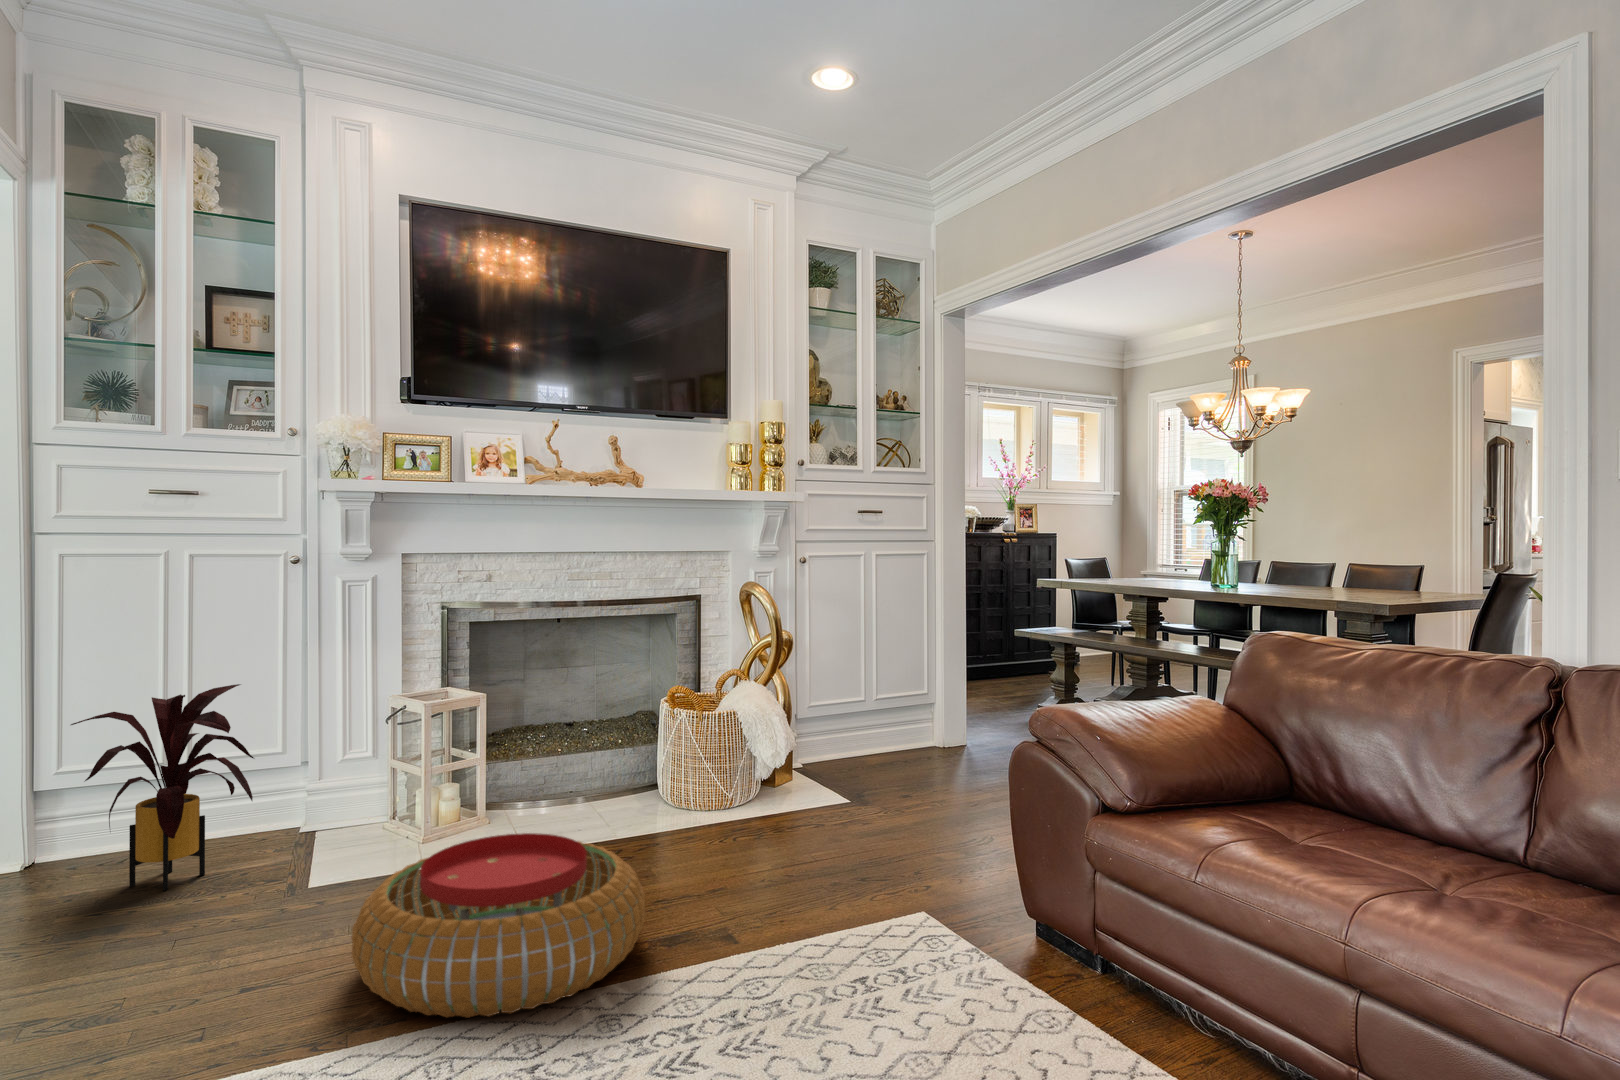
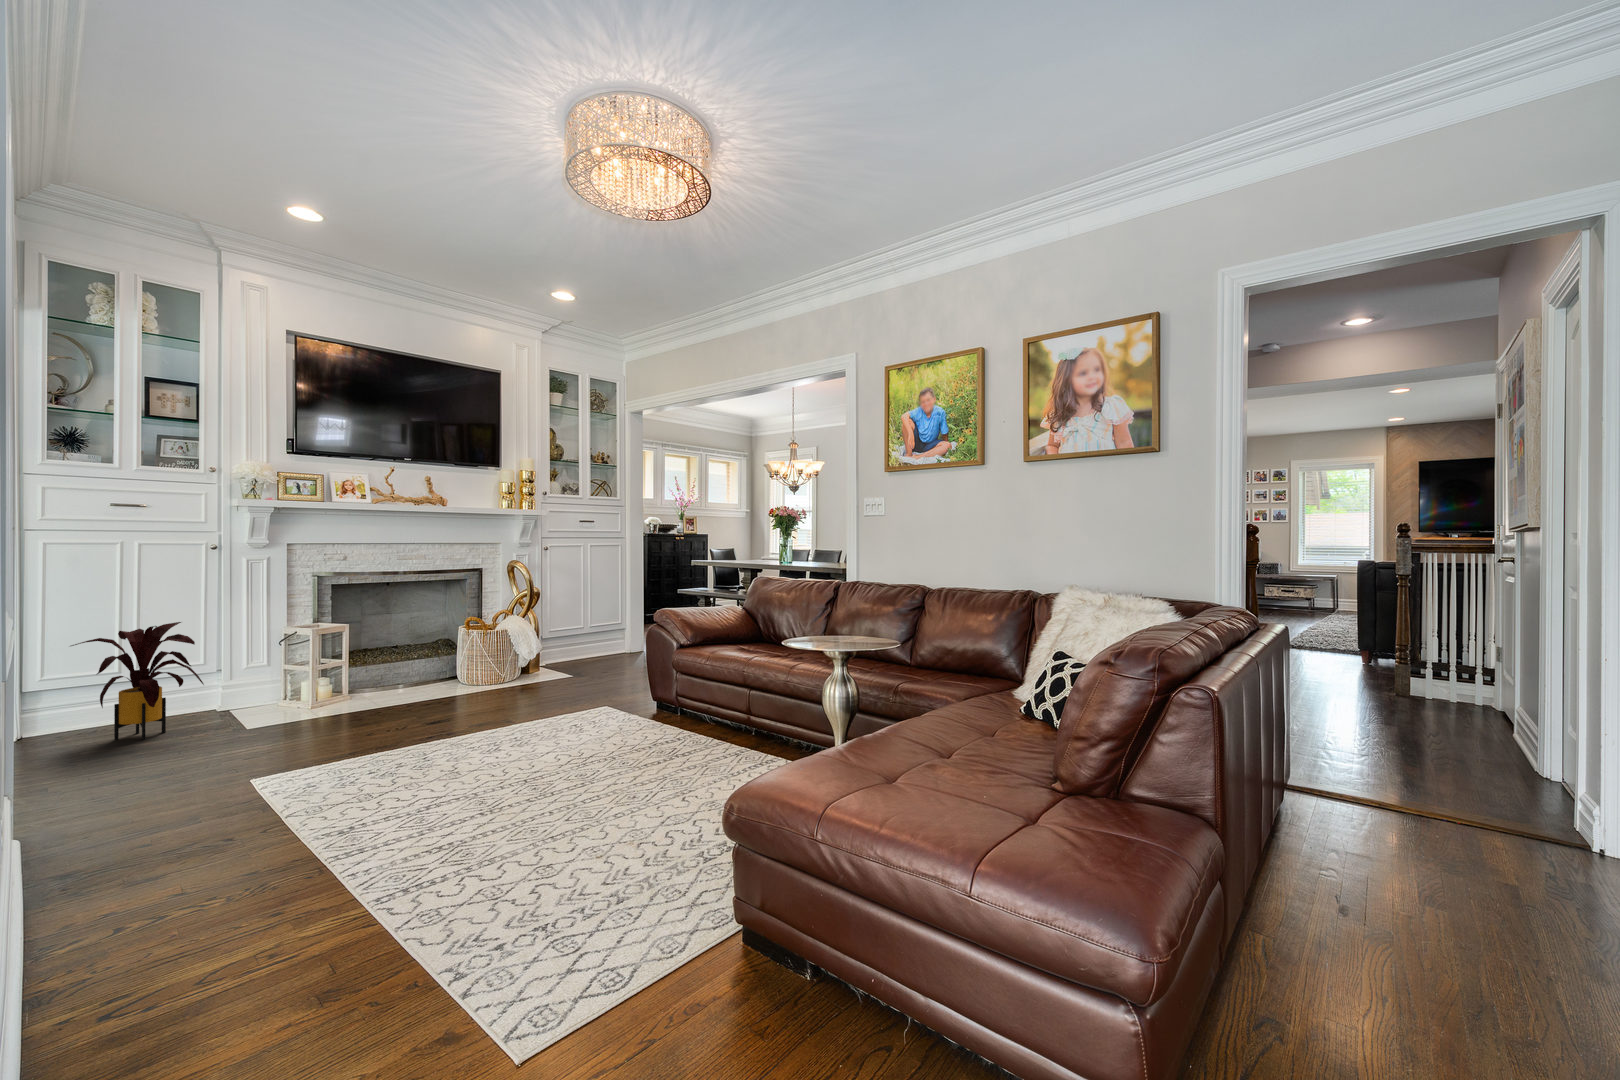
pouf: present [352,833,645,1018] -> none [303,684,462,758]

